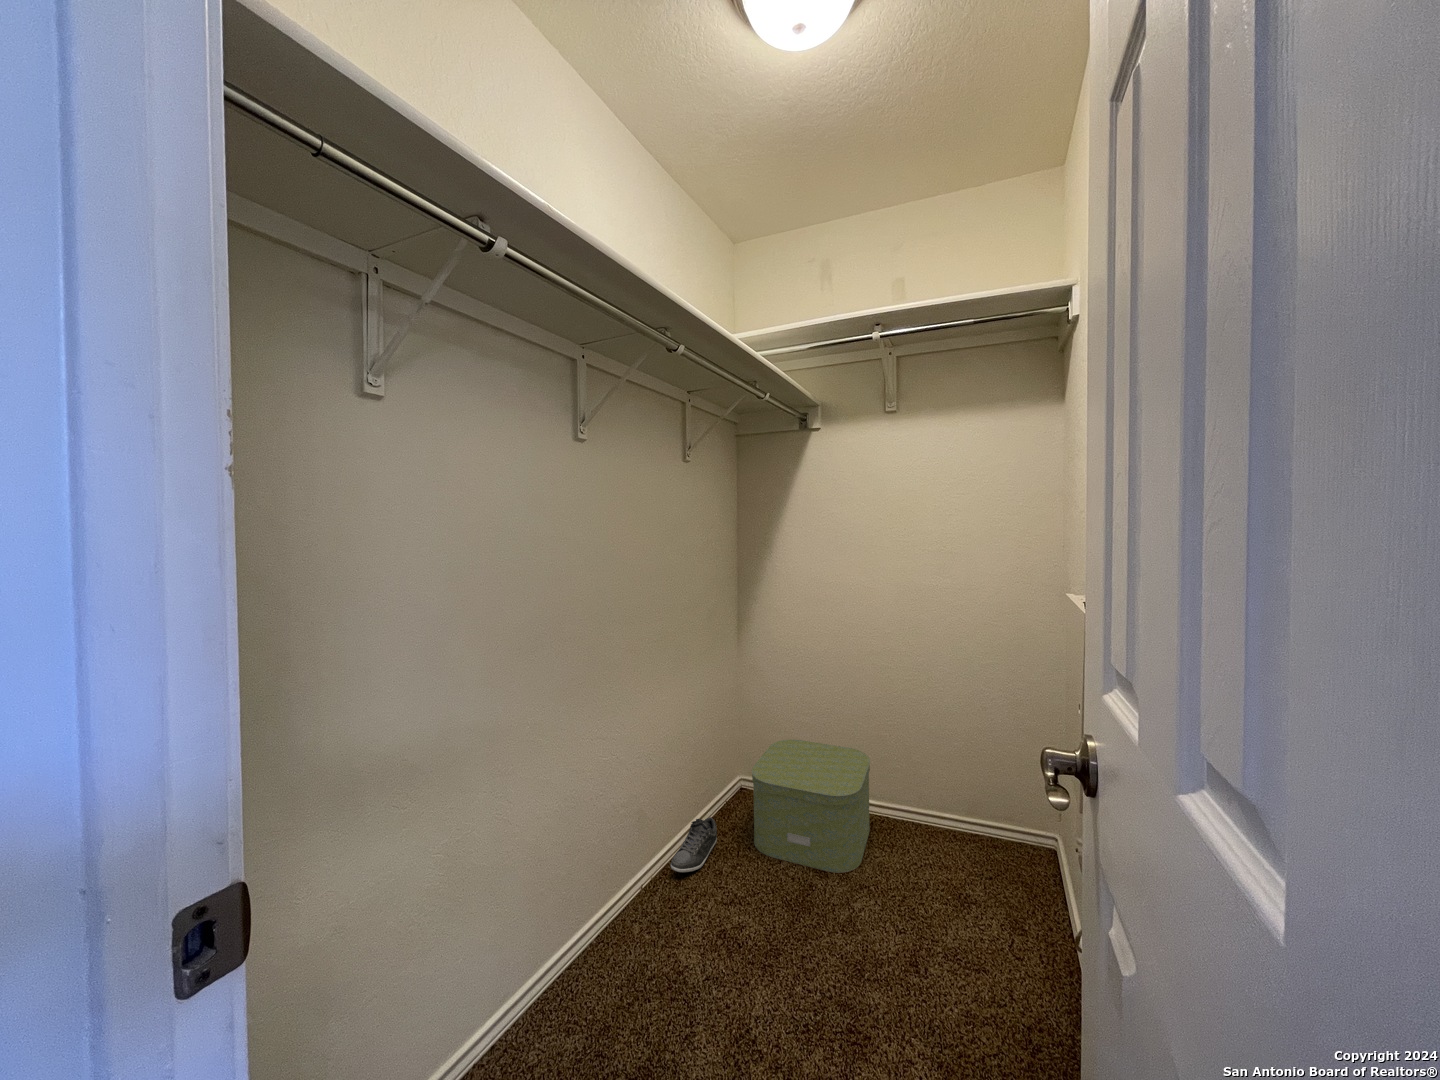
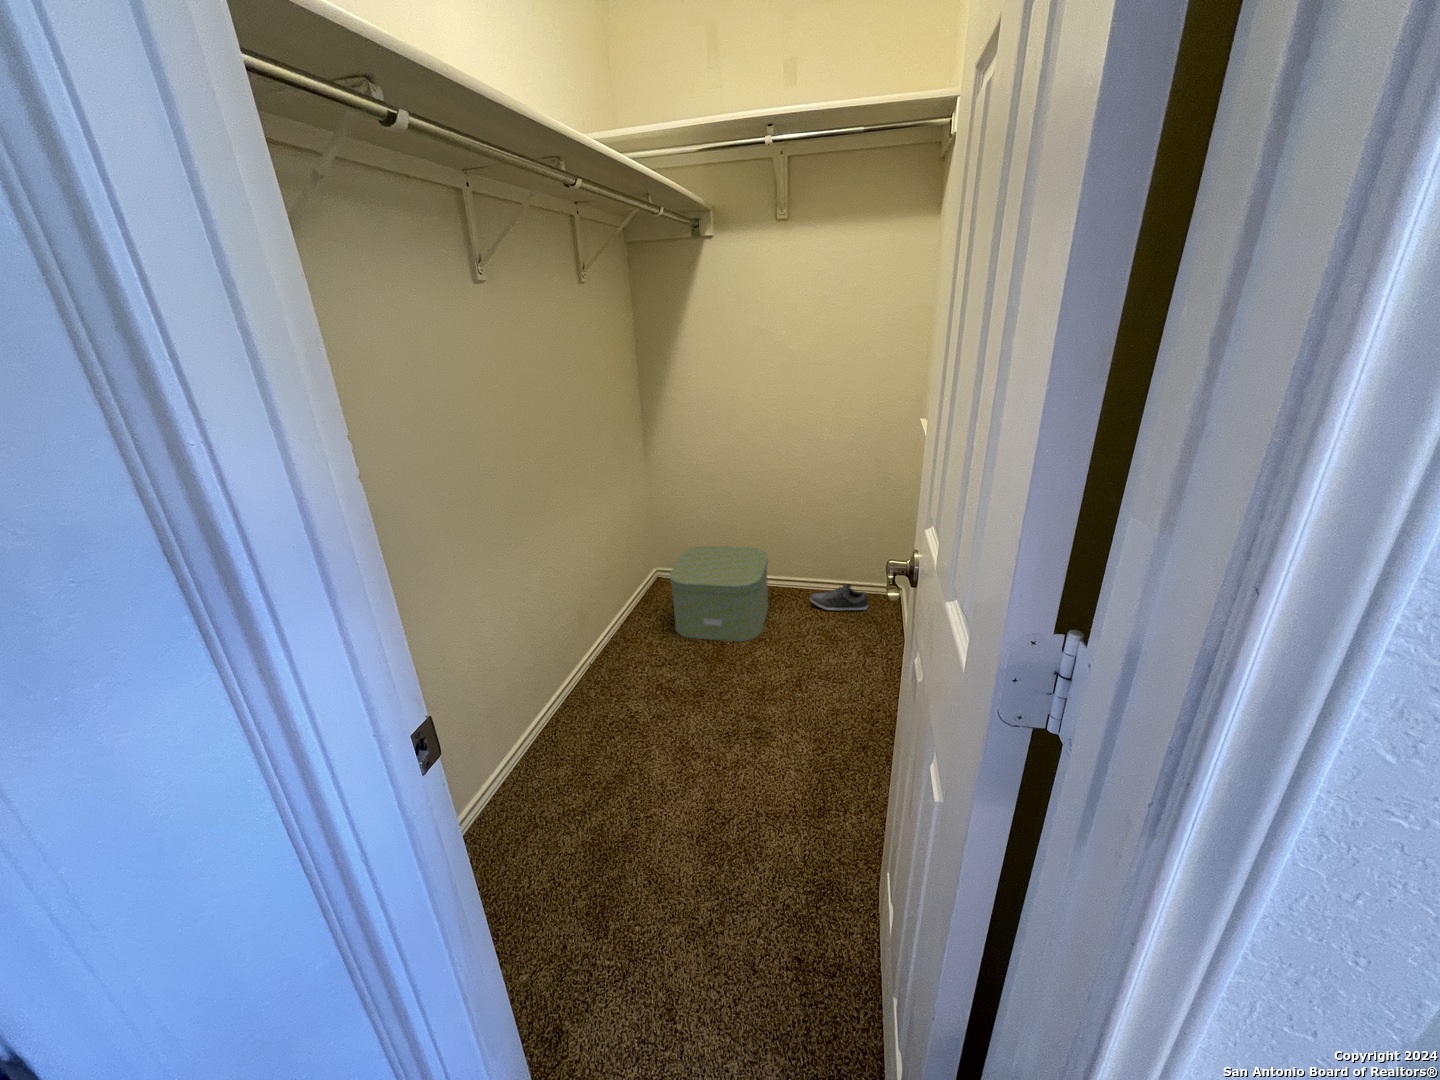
shoe: present [671,817,717,873] -> present [810,584,868,610]

